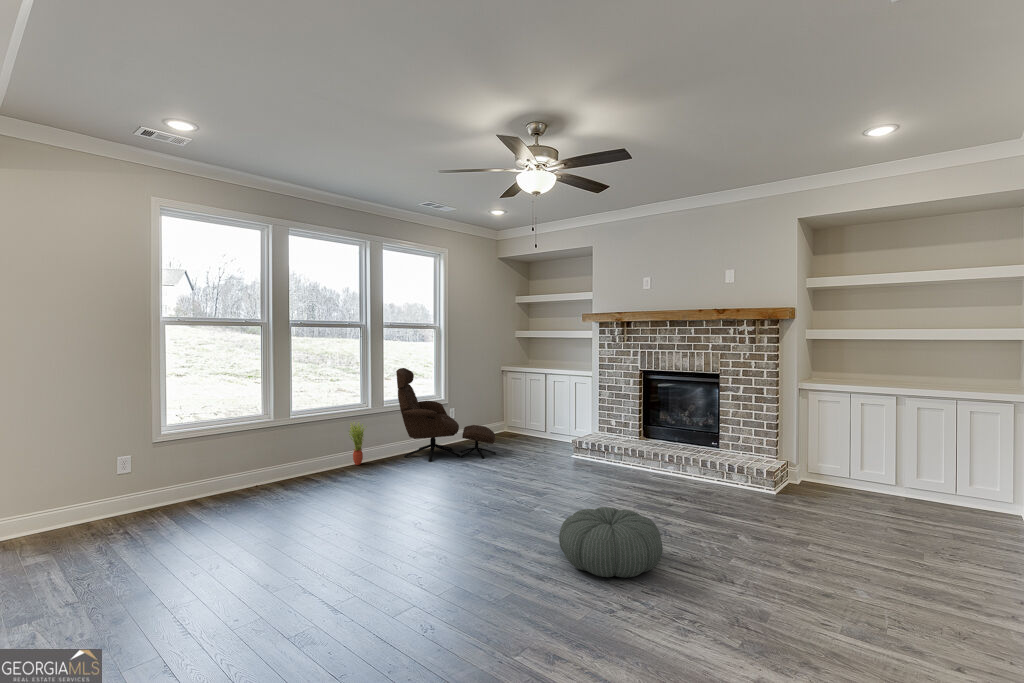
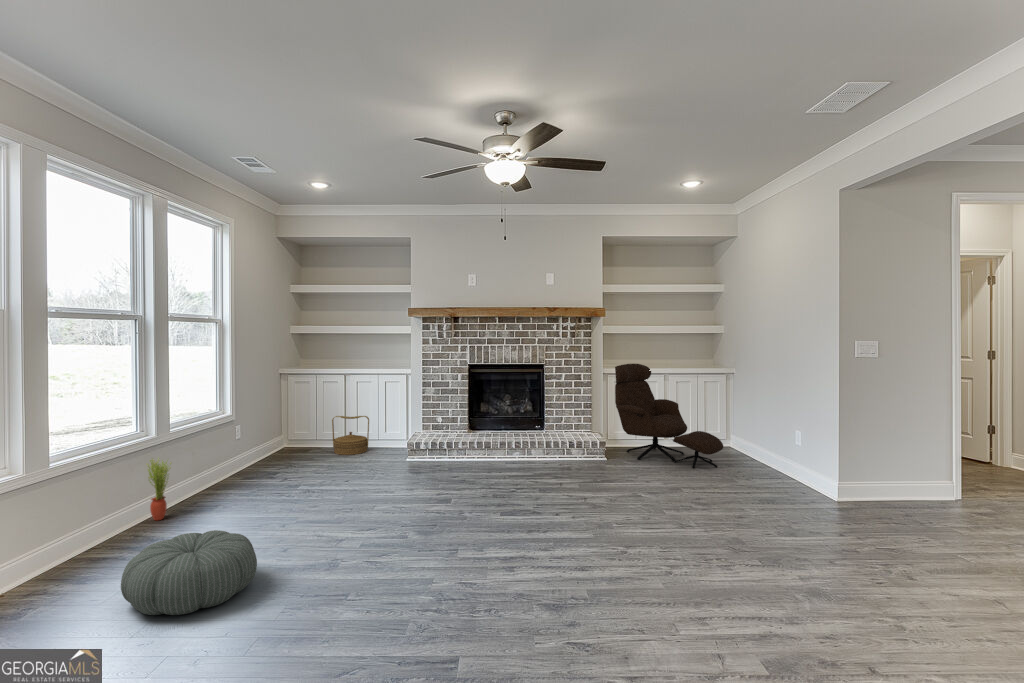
lounge chair: present [396,368,496,462] -> present [615,364,723,468]
woven basket: none [530,410,560,445] -> present [332,416,369,455]
pouf: present [559,507,663,578] -> present [121,530,257,615]

